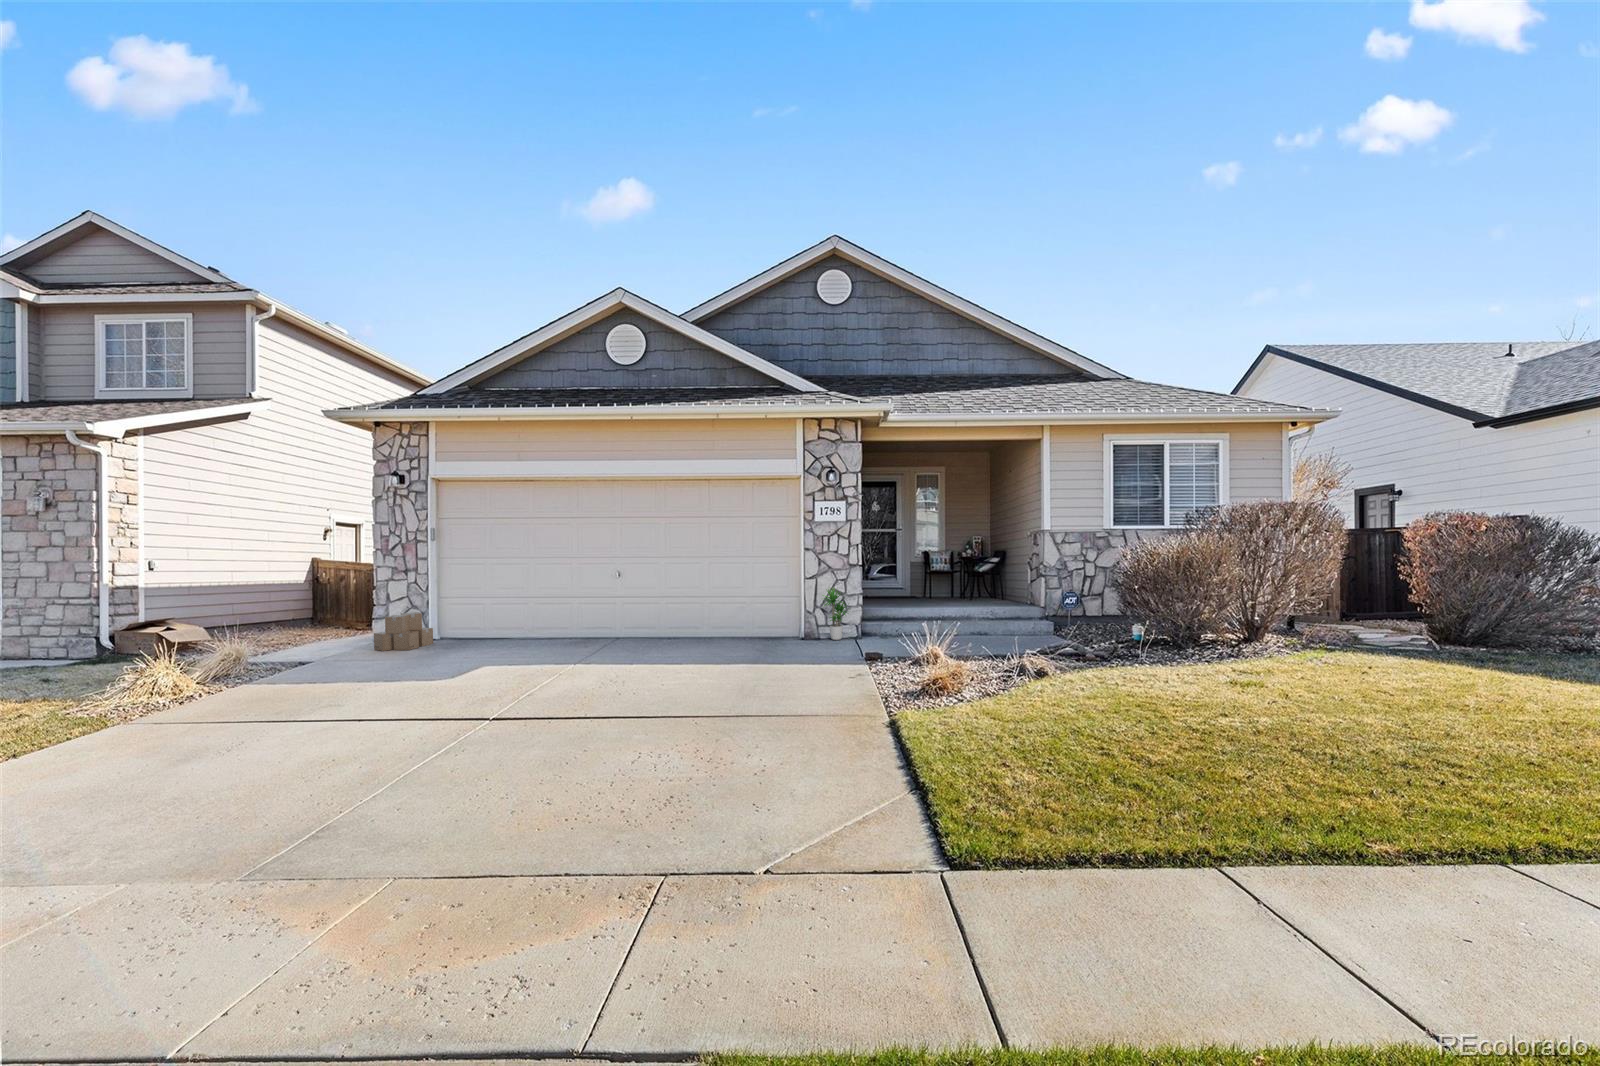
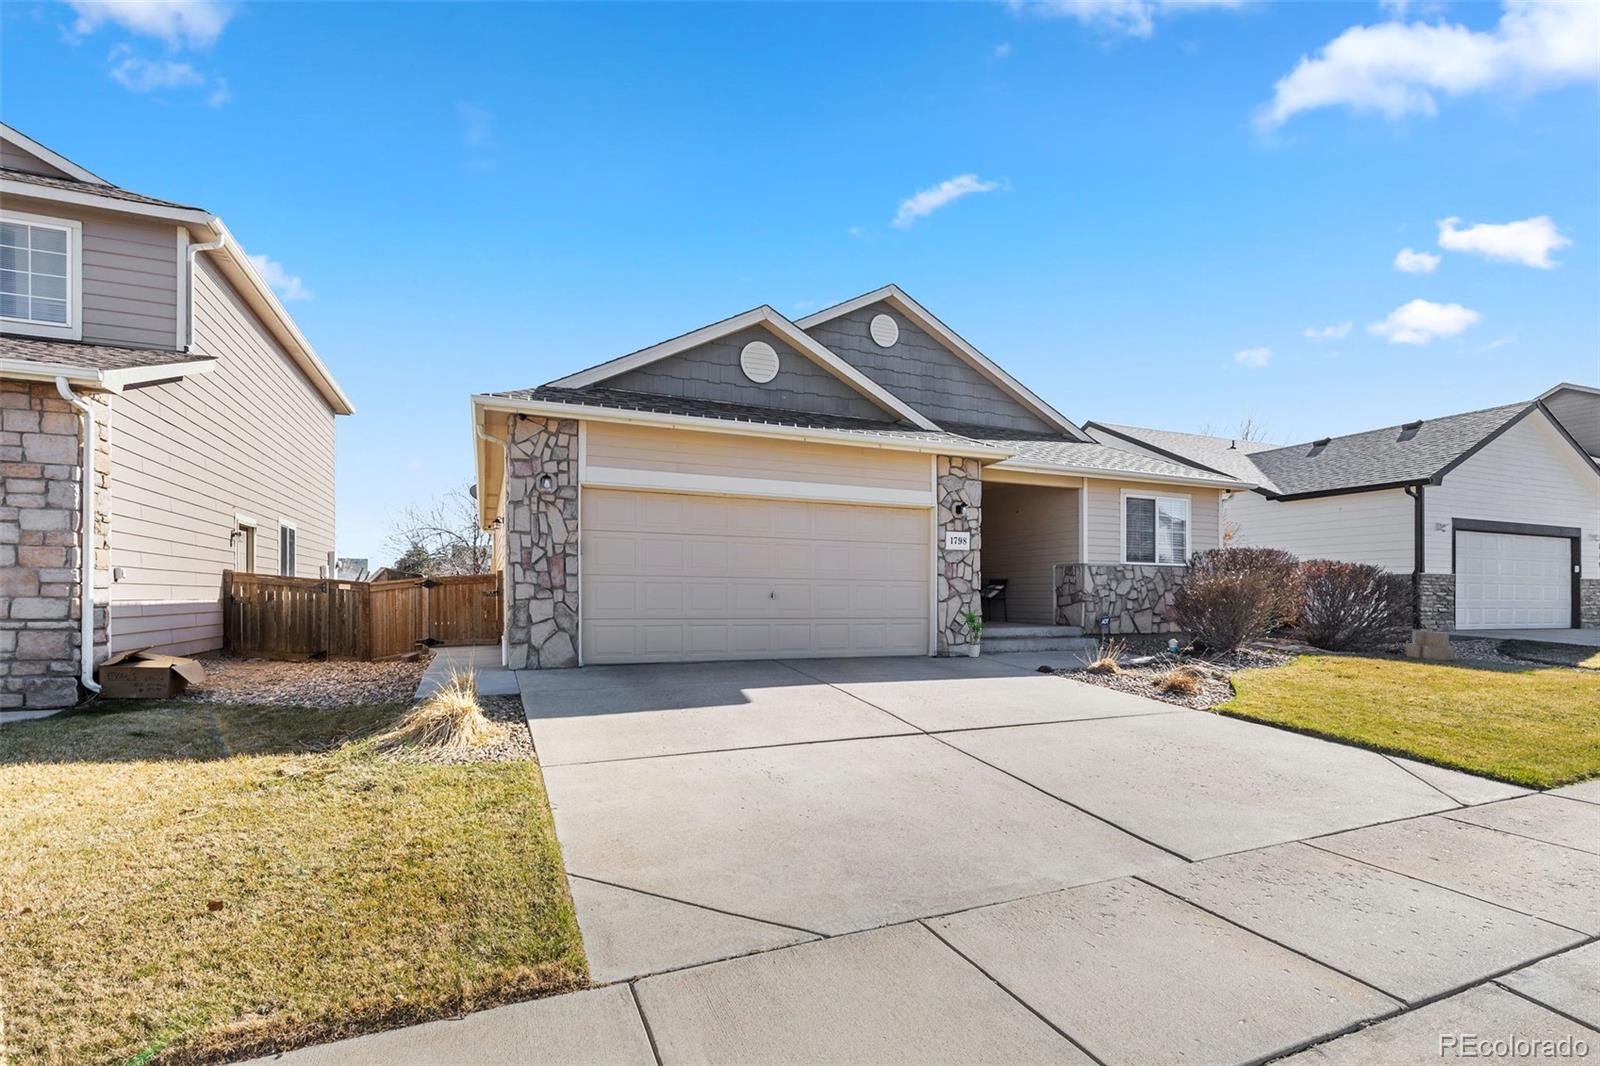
cardboard box: present [374,612,433,651] -> present [1406,630,1455,660]

